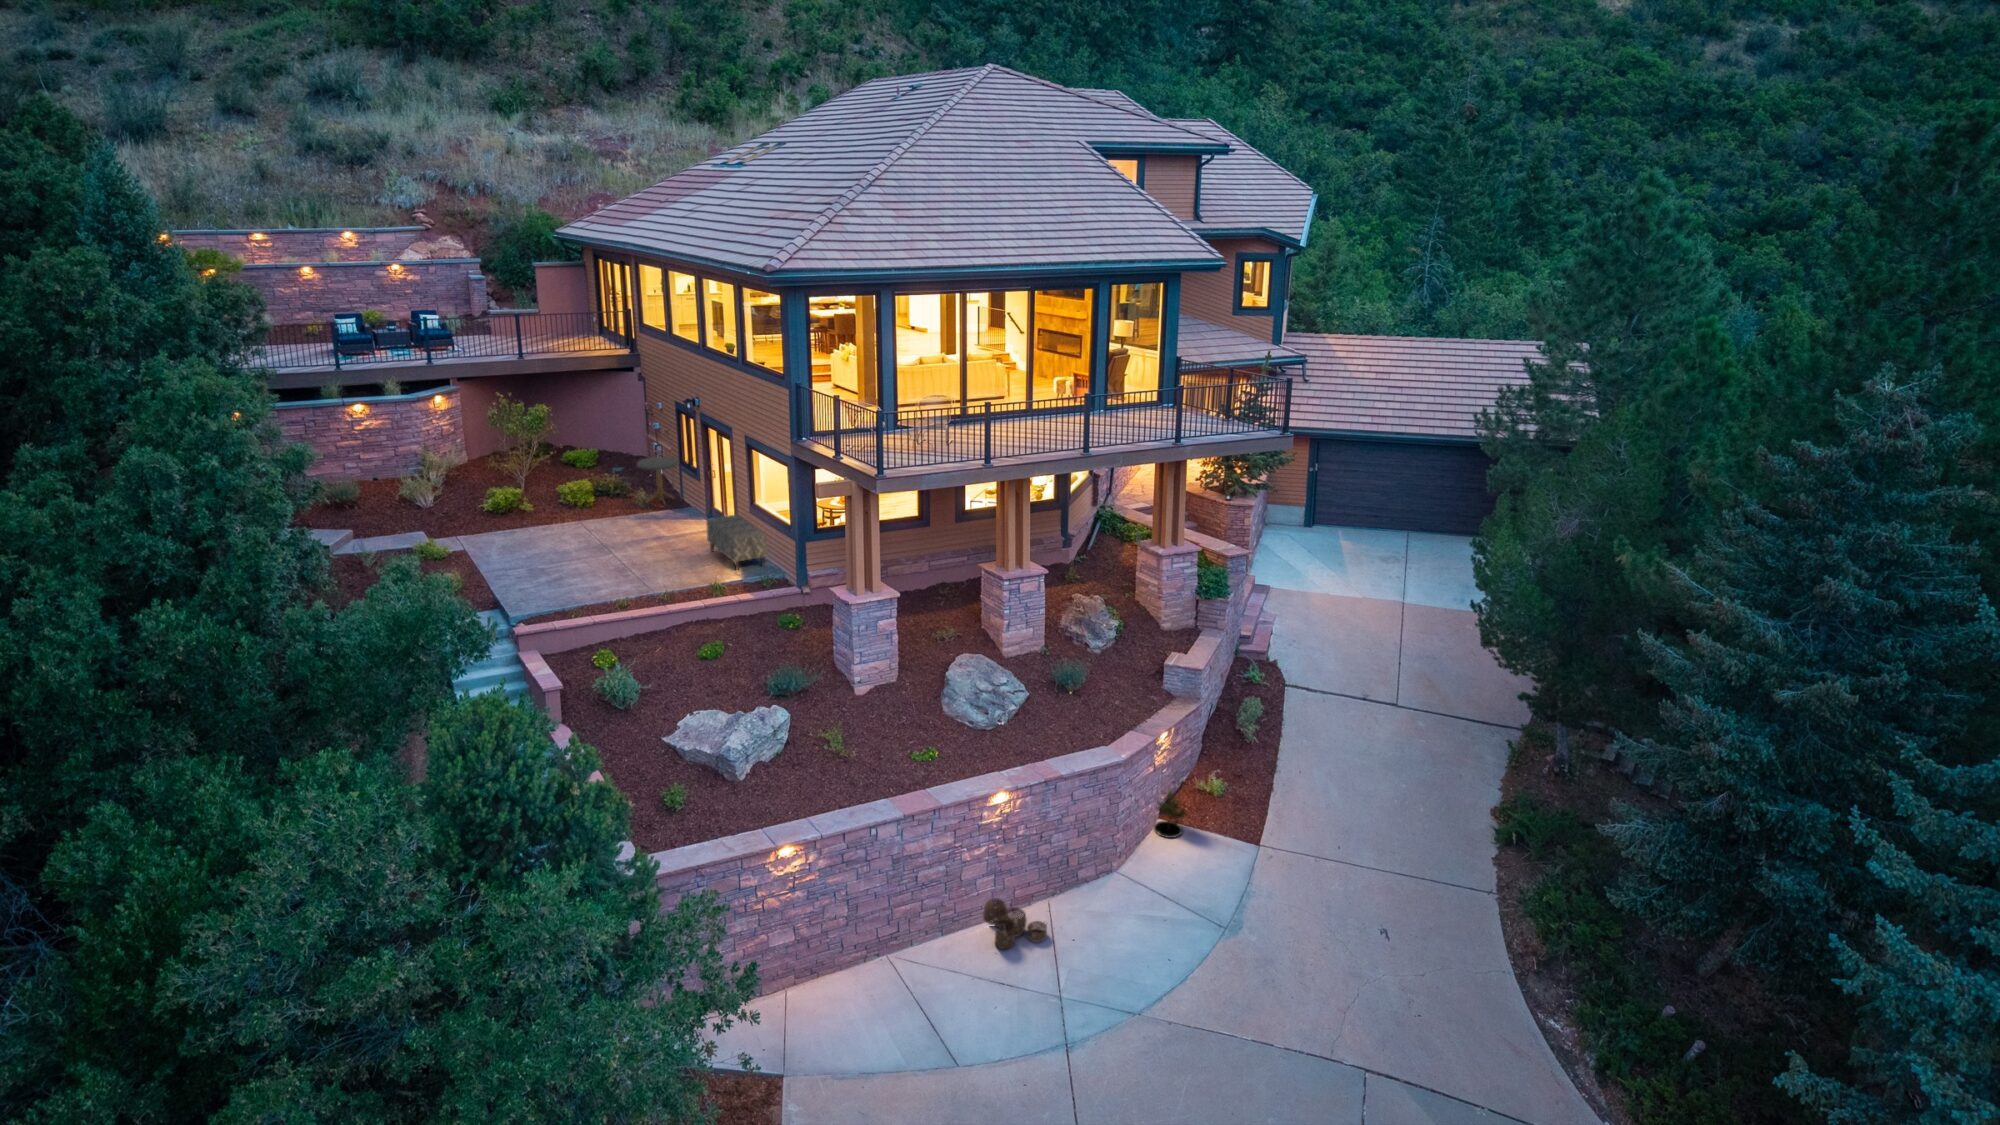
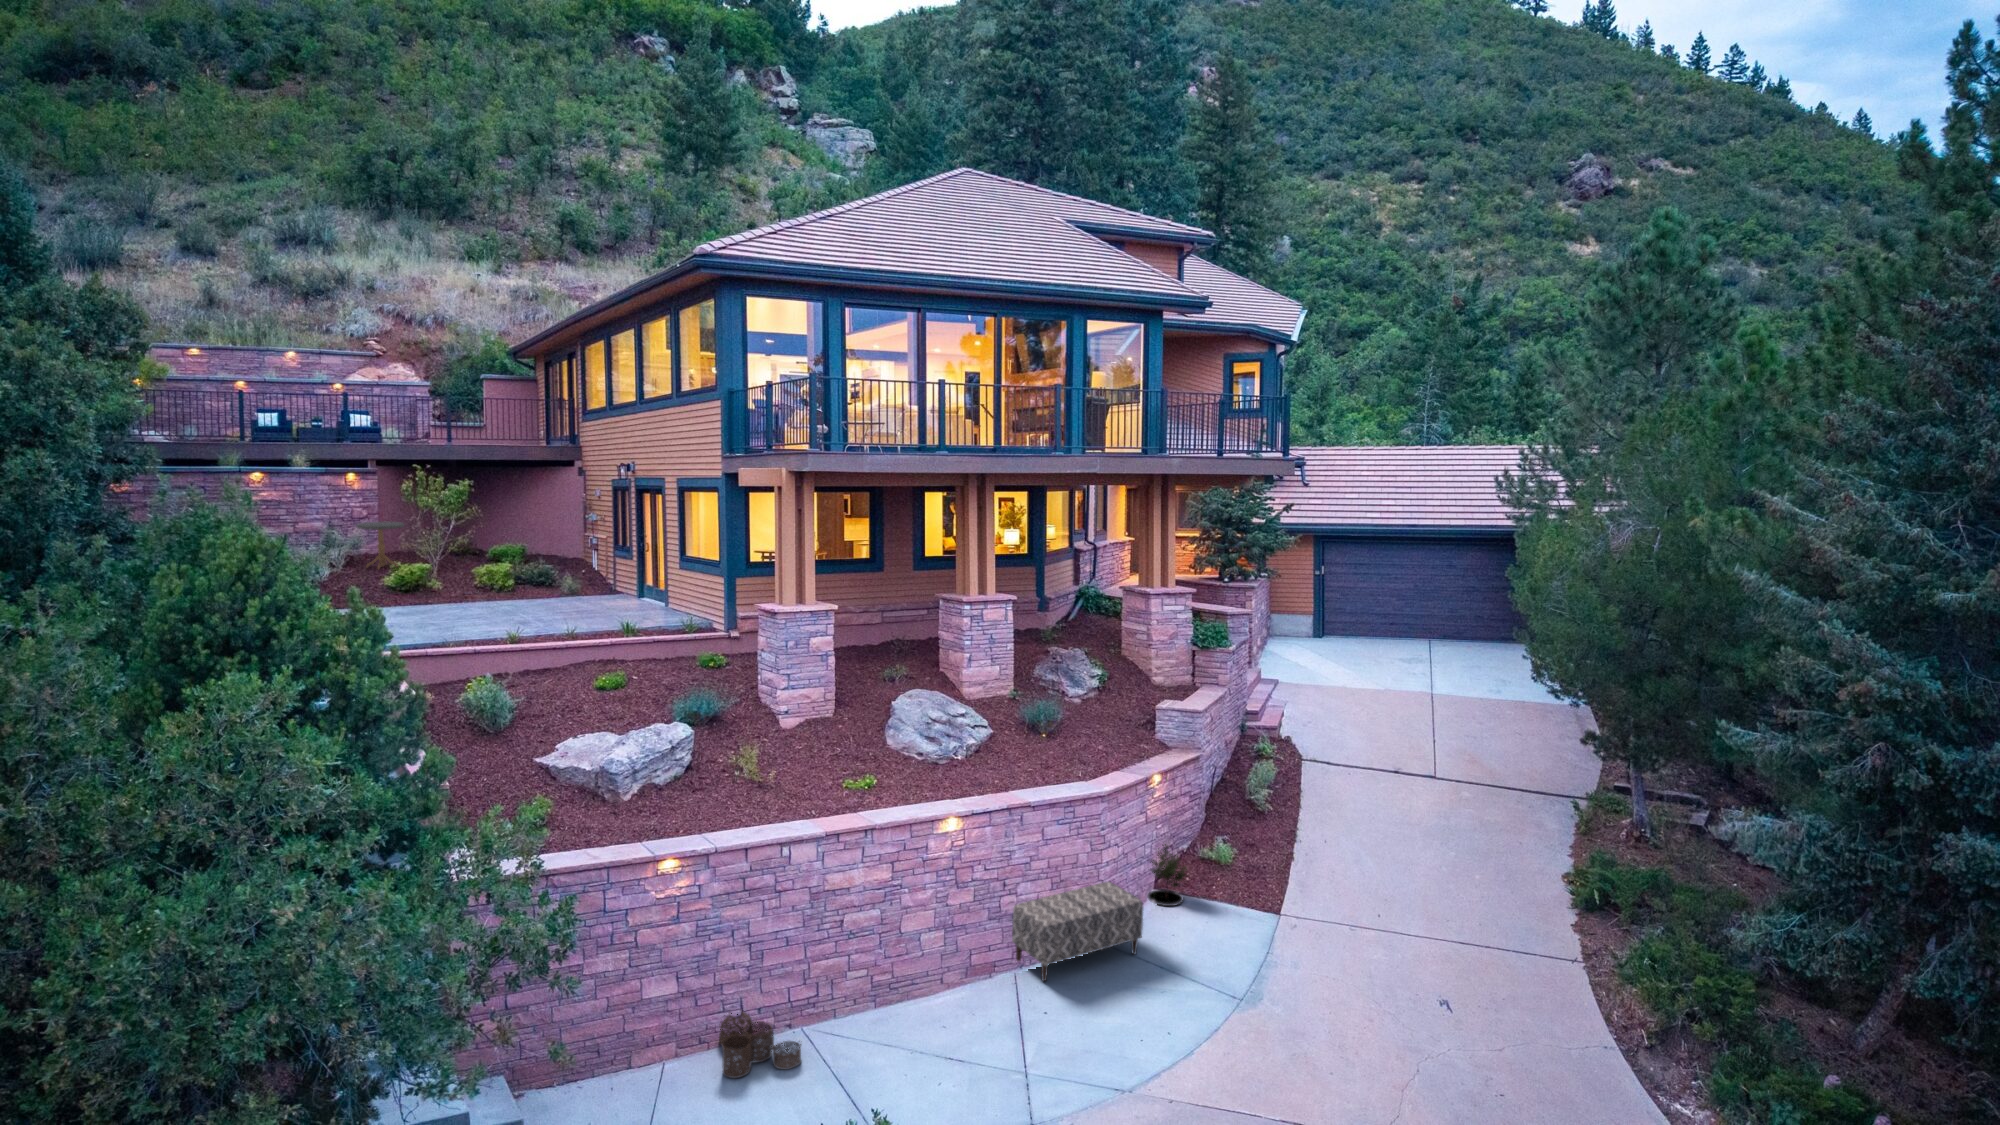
side table: present [637,457,678,505] -> present [356,522,404,569]
bench: present [707,515,767,571] -> present [1012,882,1143,981]
woven basket: present [983,898,1047,949] -> present [719,1012,801,1078]

